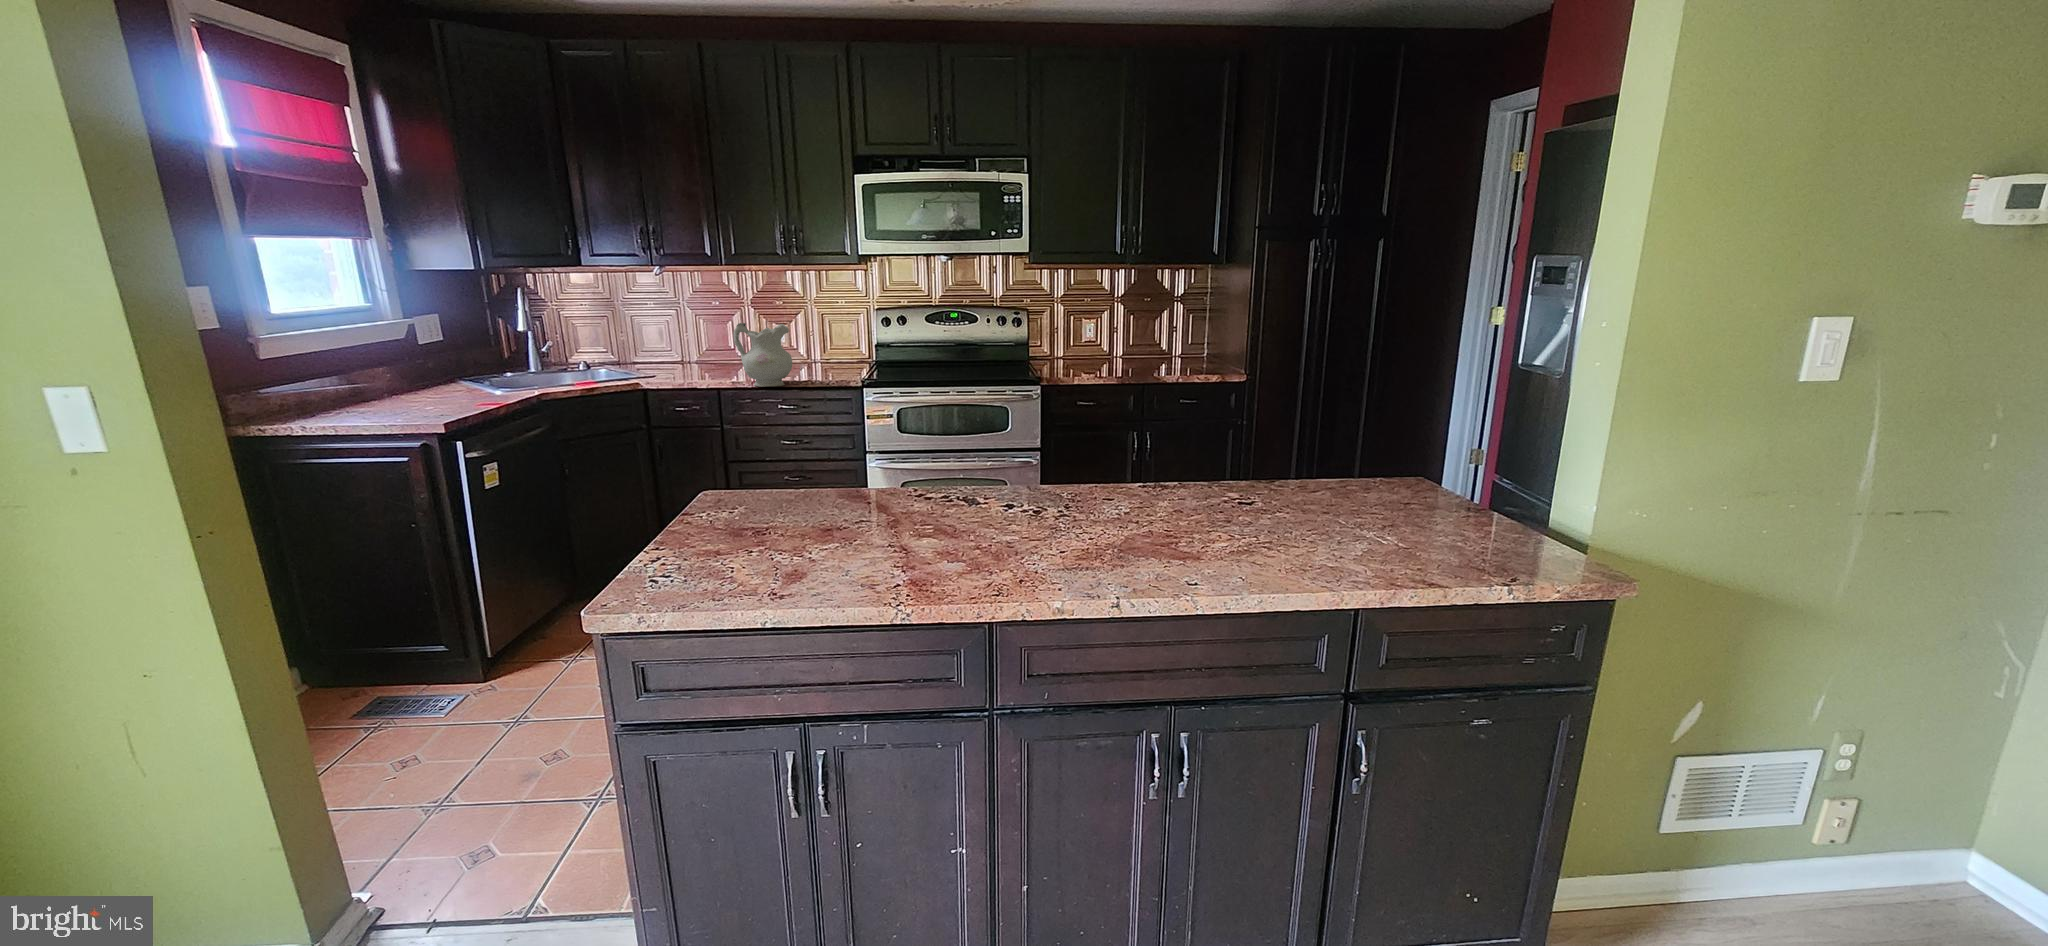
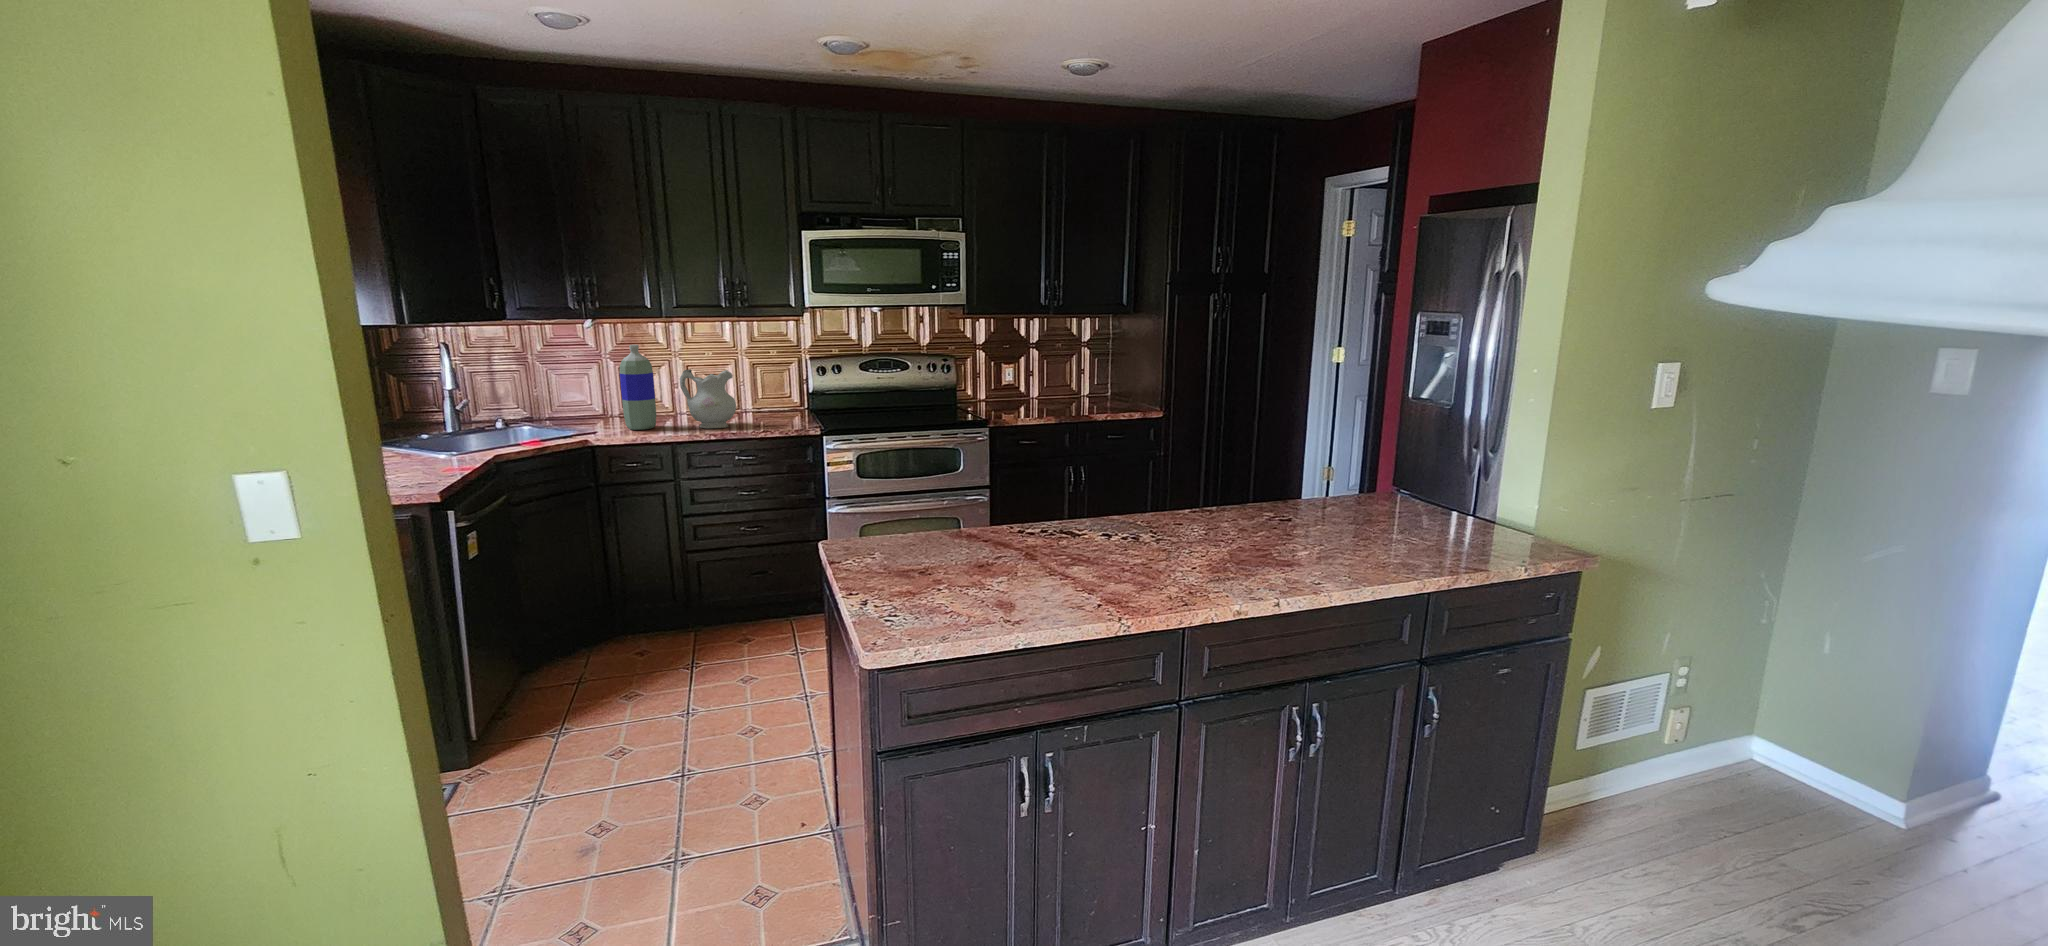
bottle: none [671,296,709,387] -> present [620,345,656,430]

